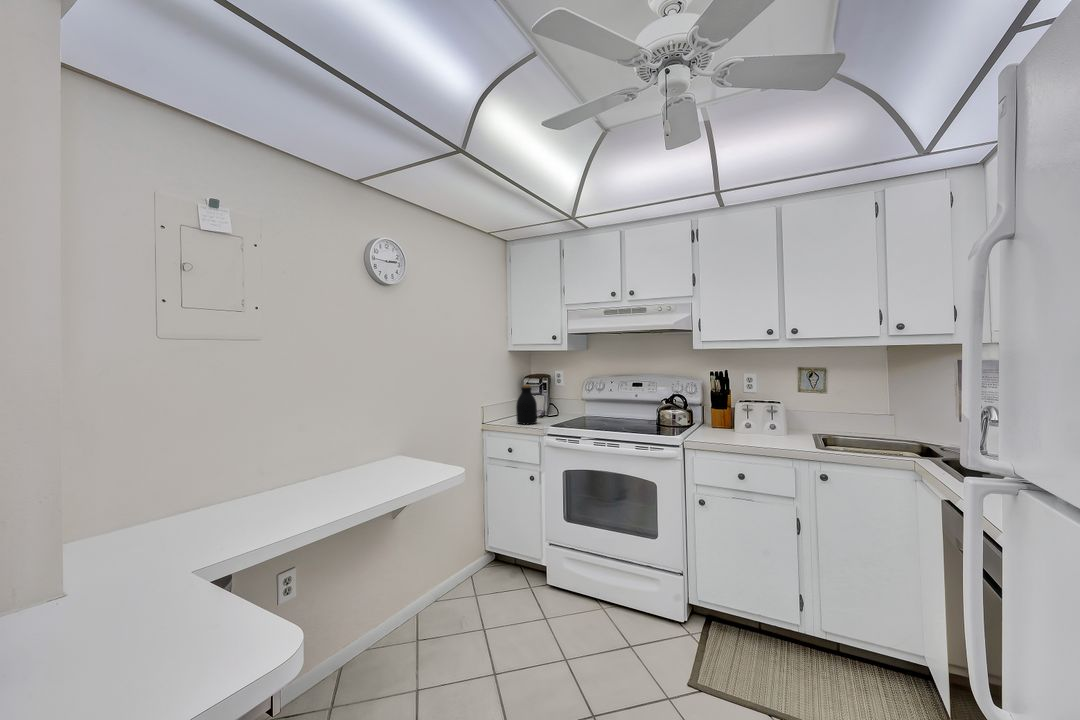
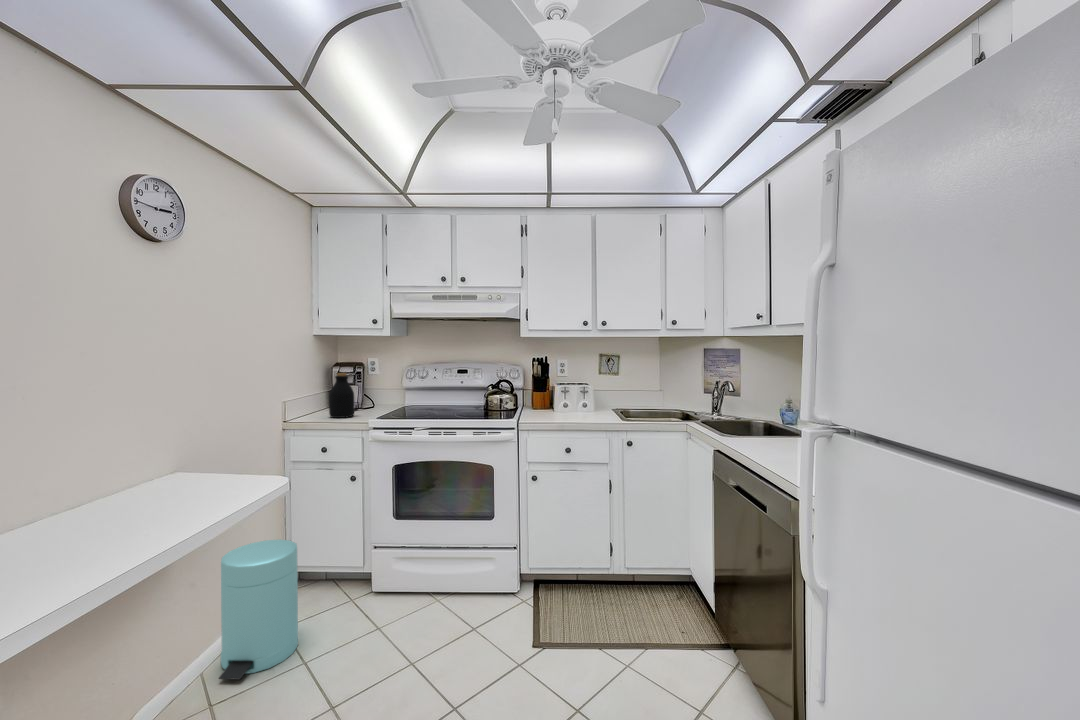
trash can: none [421,523,482,634] -> present [219,539,298,680]

